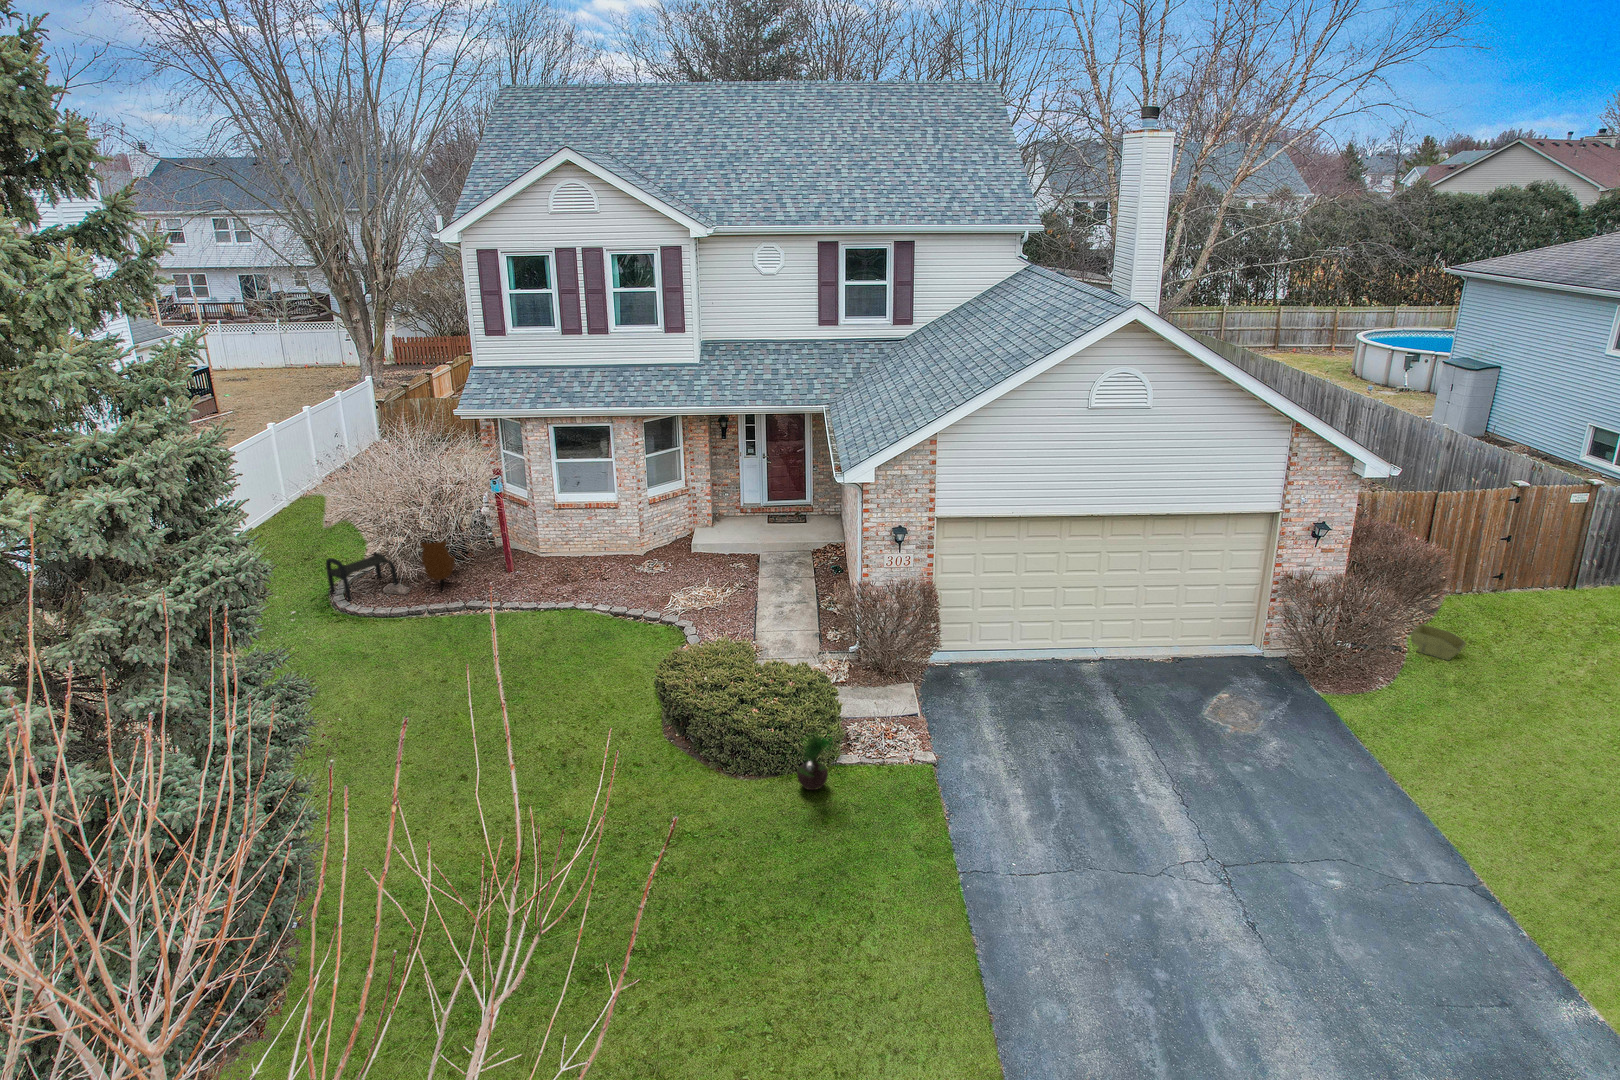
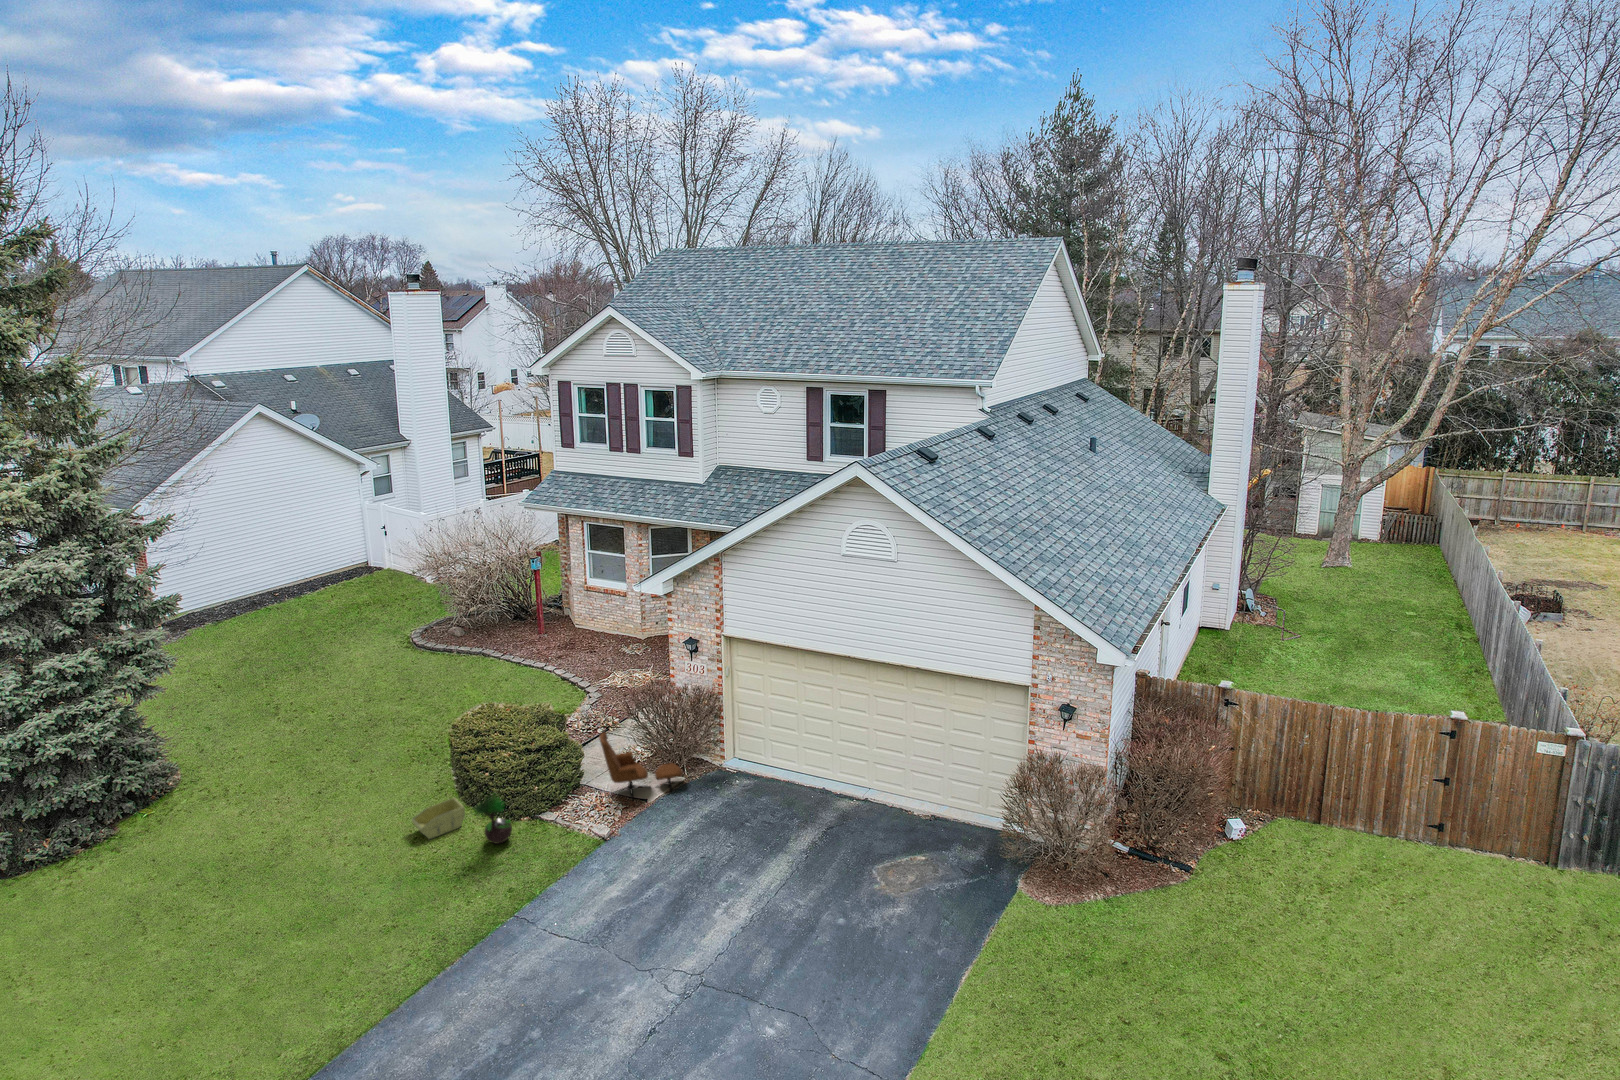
lounge chair: present [420,541,455,590] -> present [600,732,682,798]
bench: present [326,552,398,601] -> none [417,592,465,631]
storage bin: present [1411,624,1466,661] -> present [412,798,465,839]

